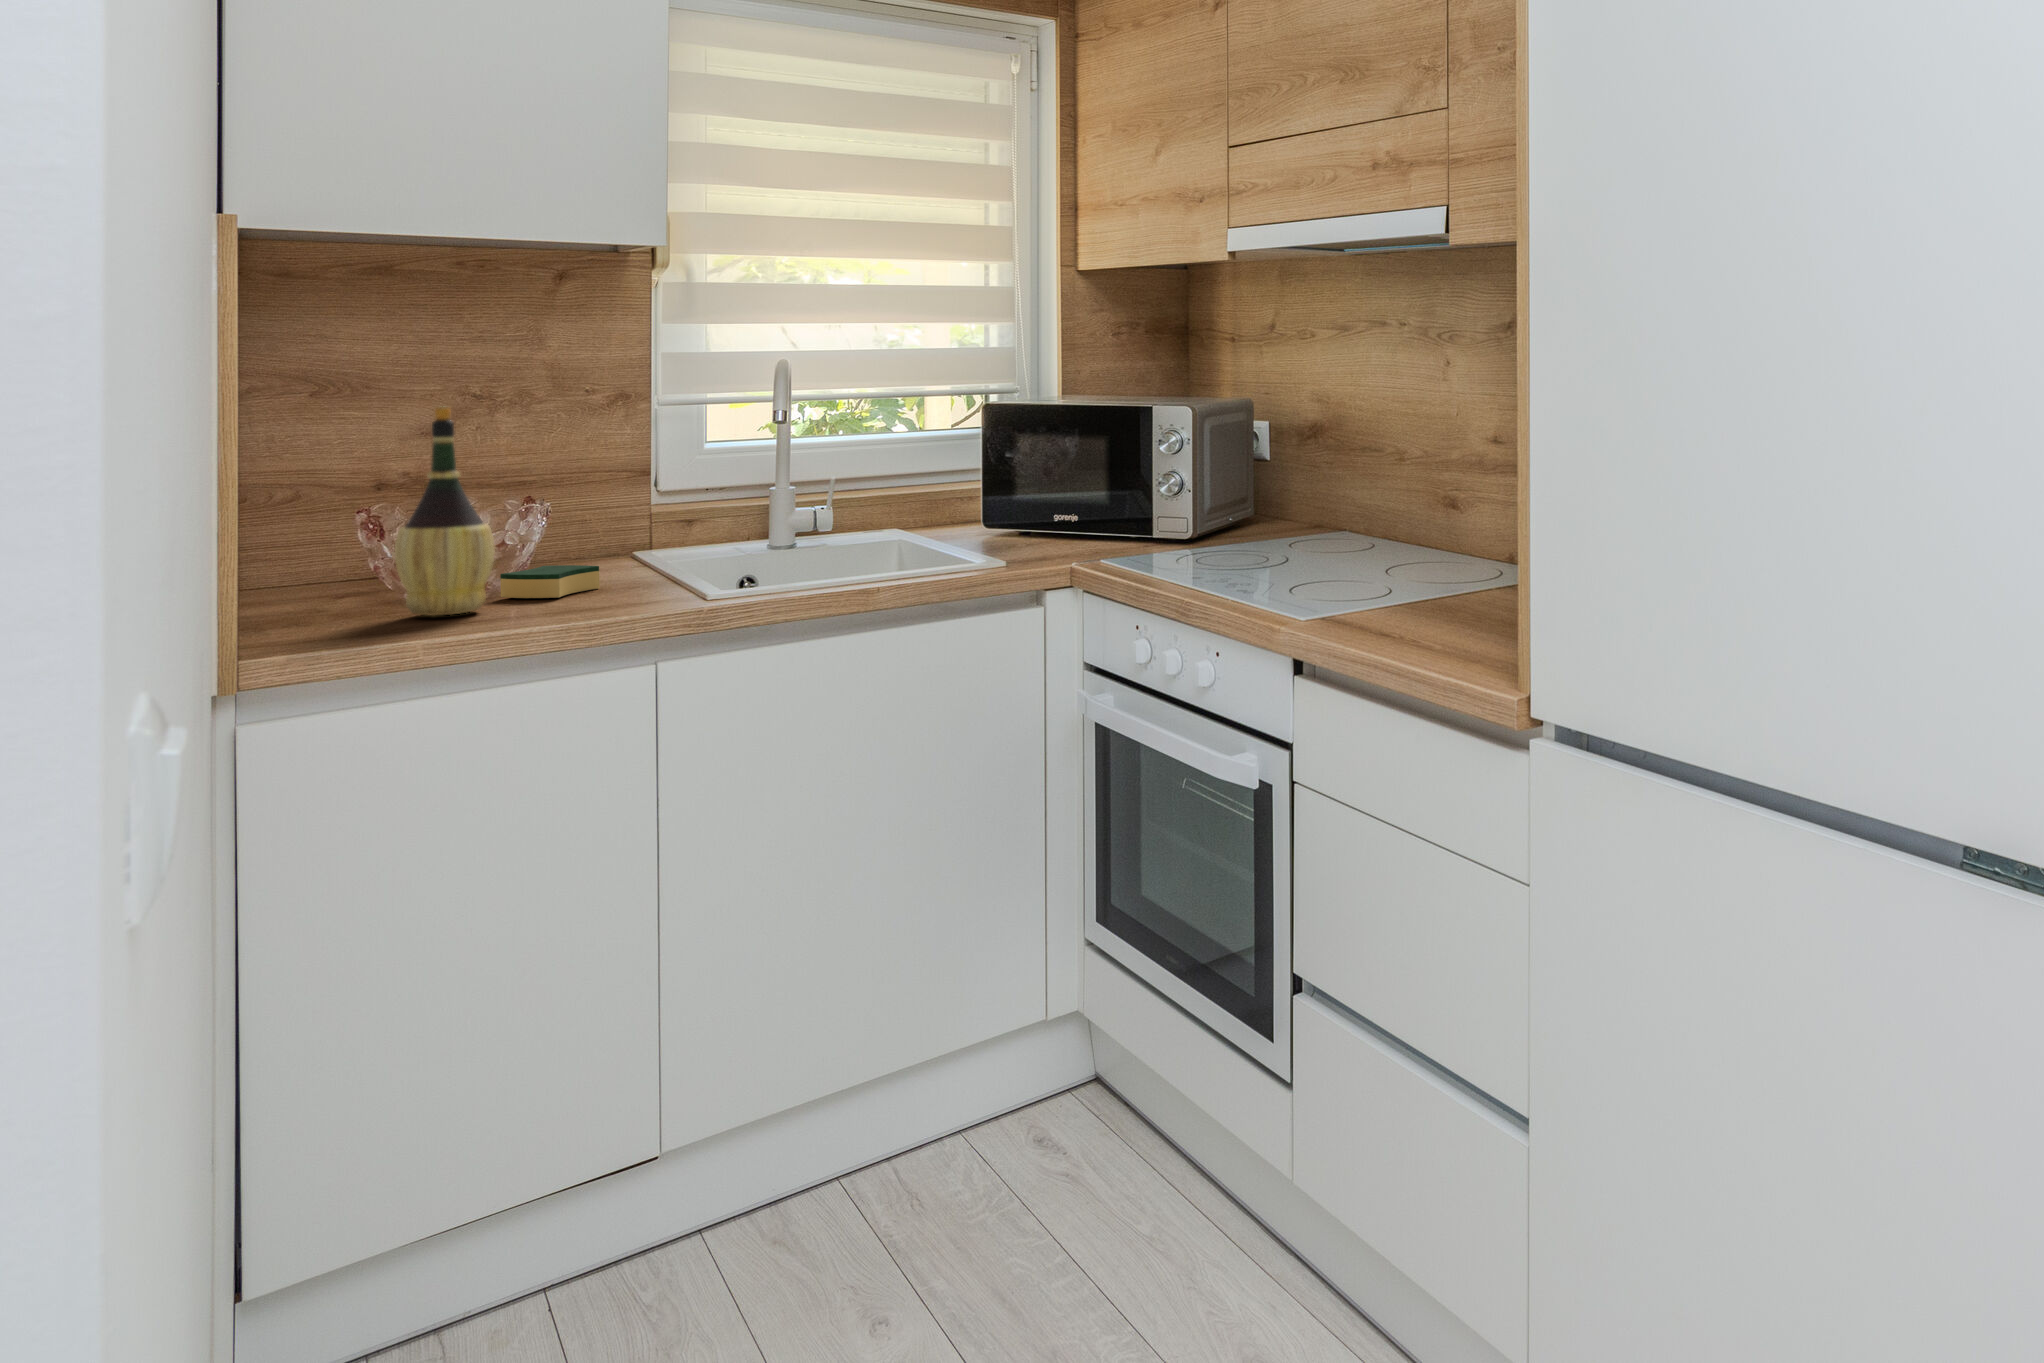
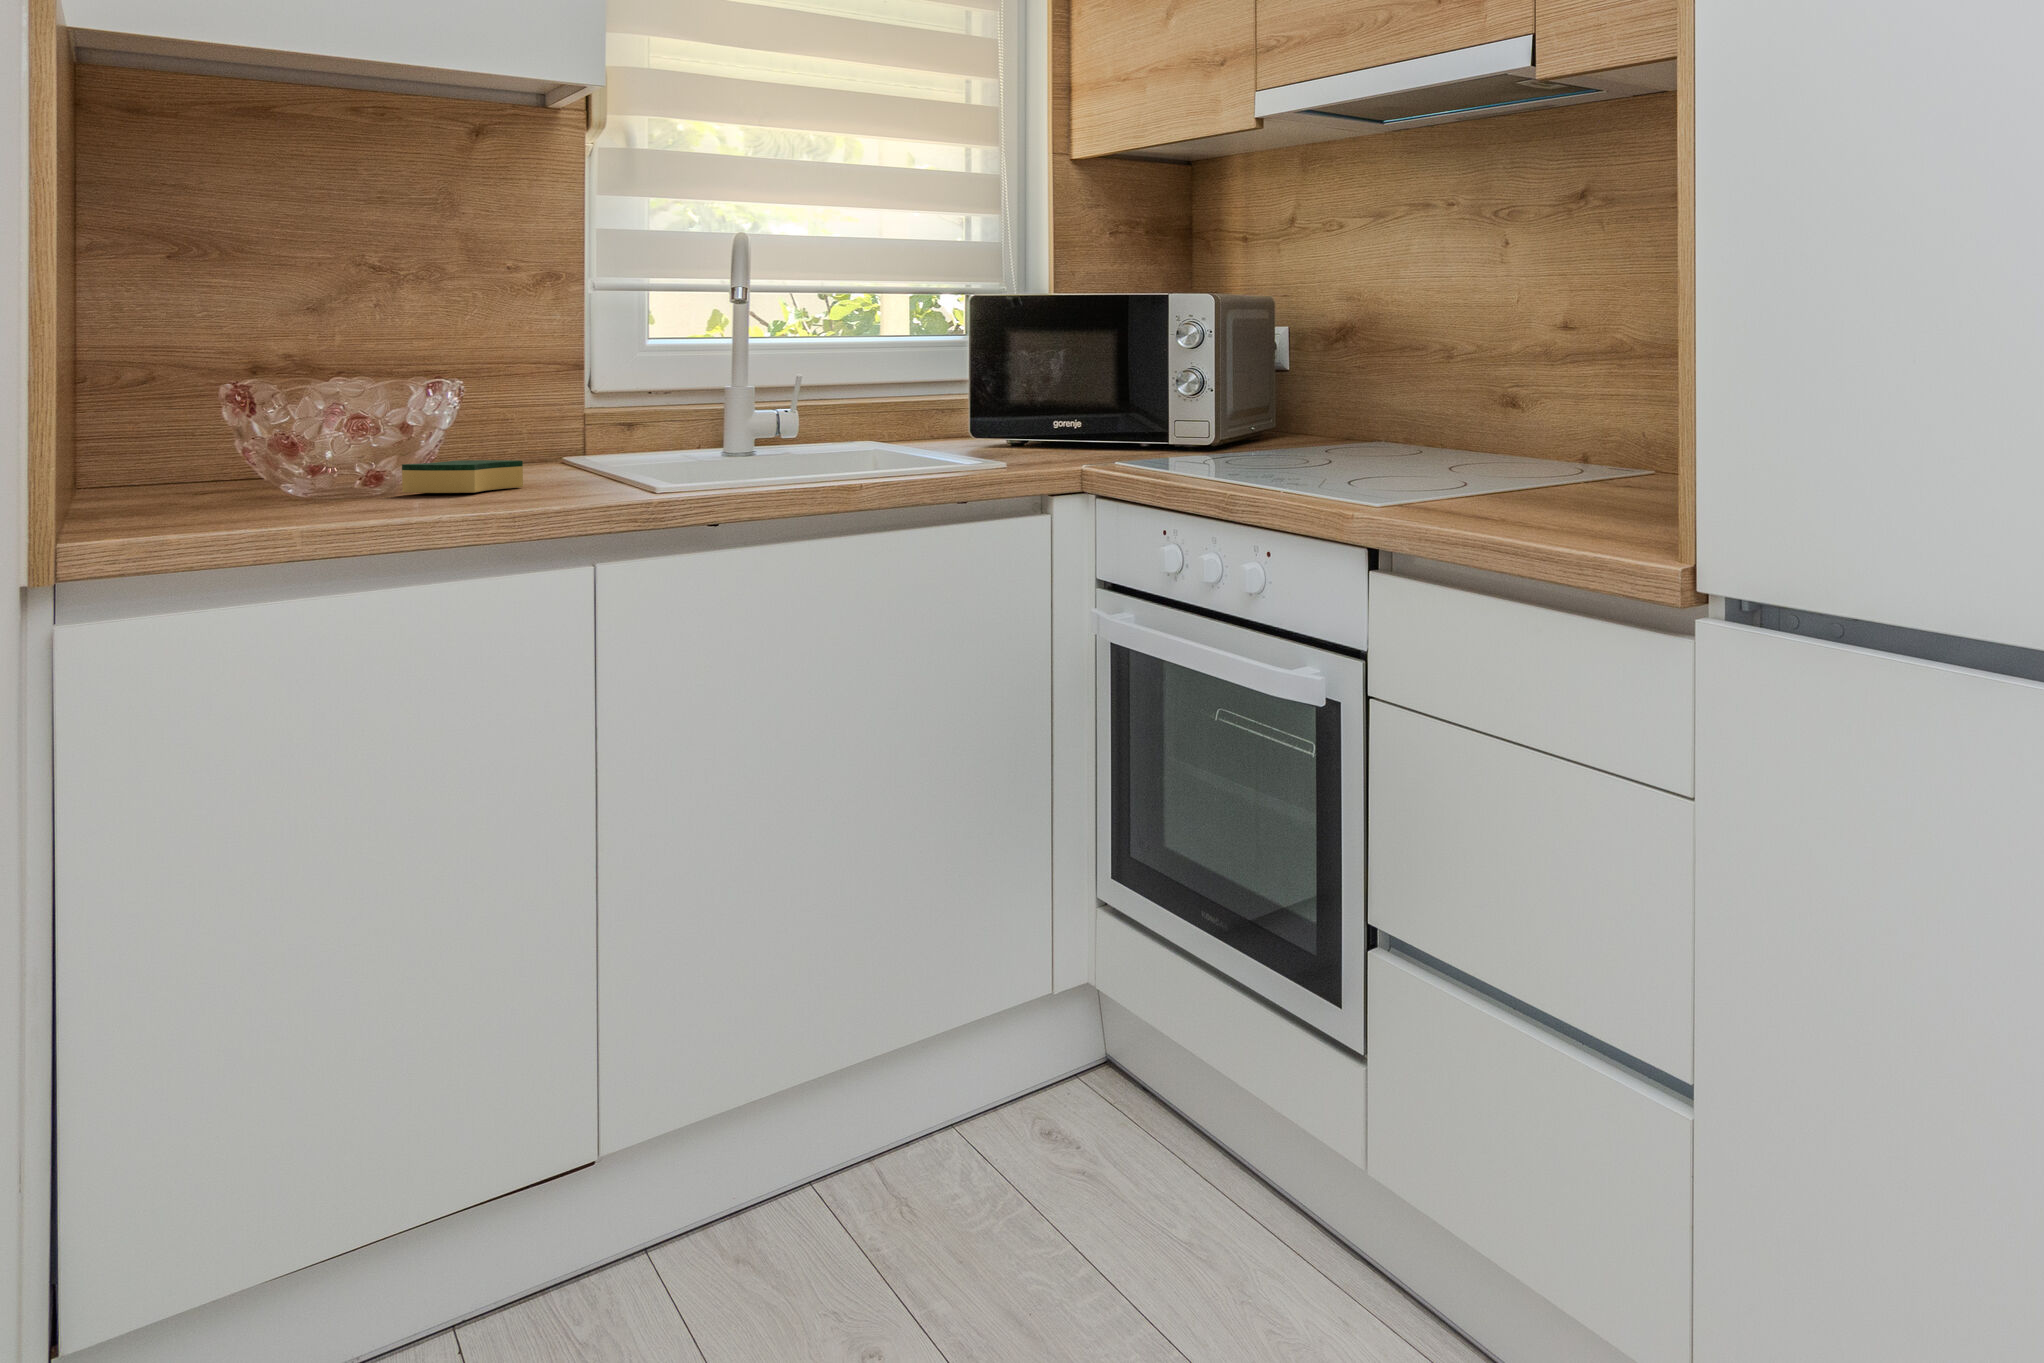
wine bottle: present [395,406,495,616] -> none [269,251,395,504]

